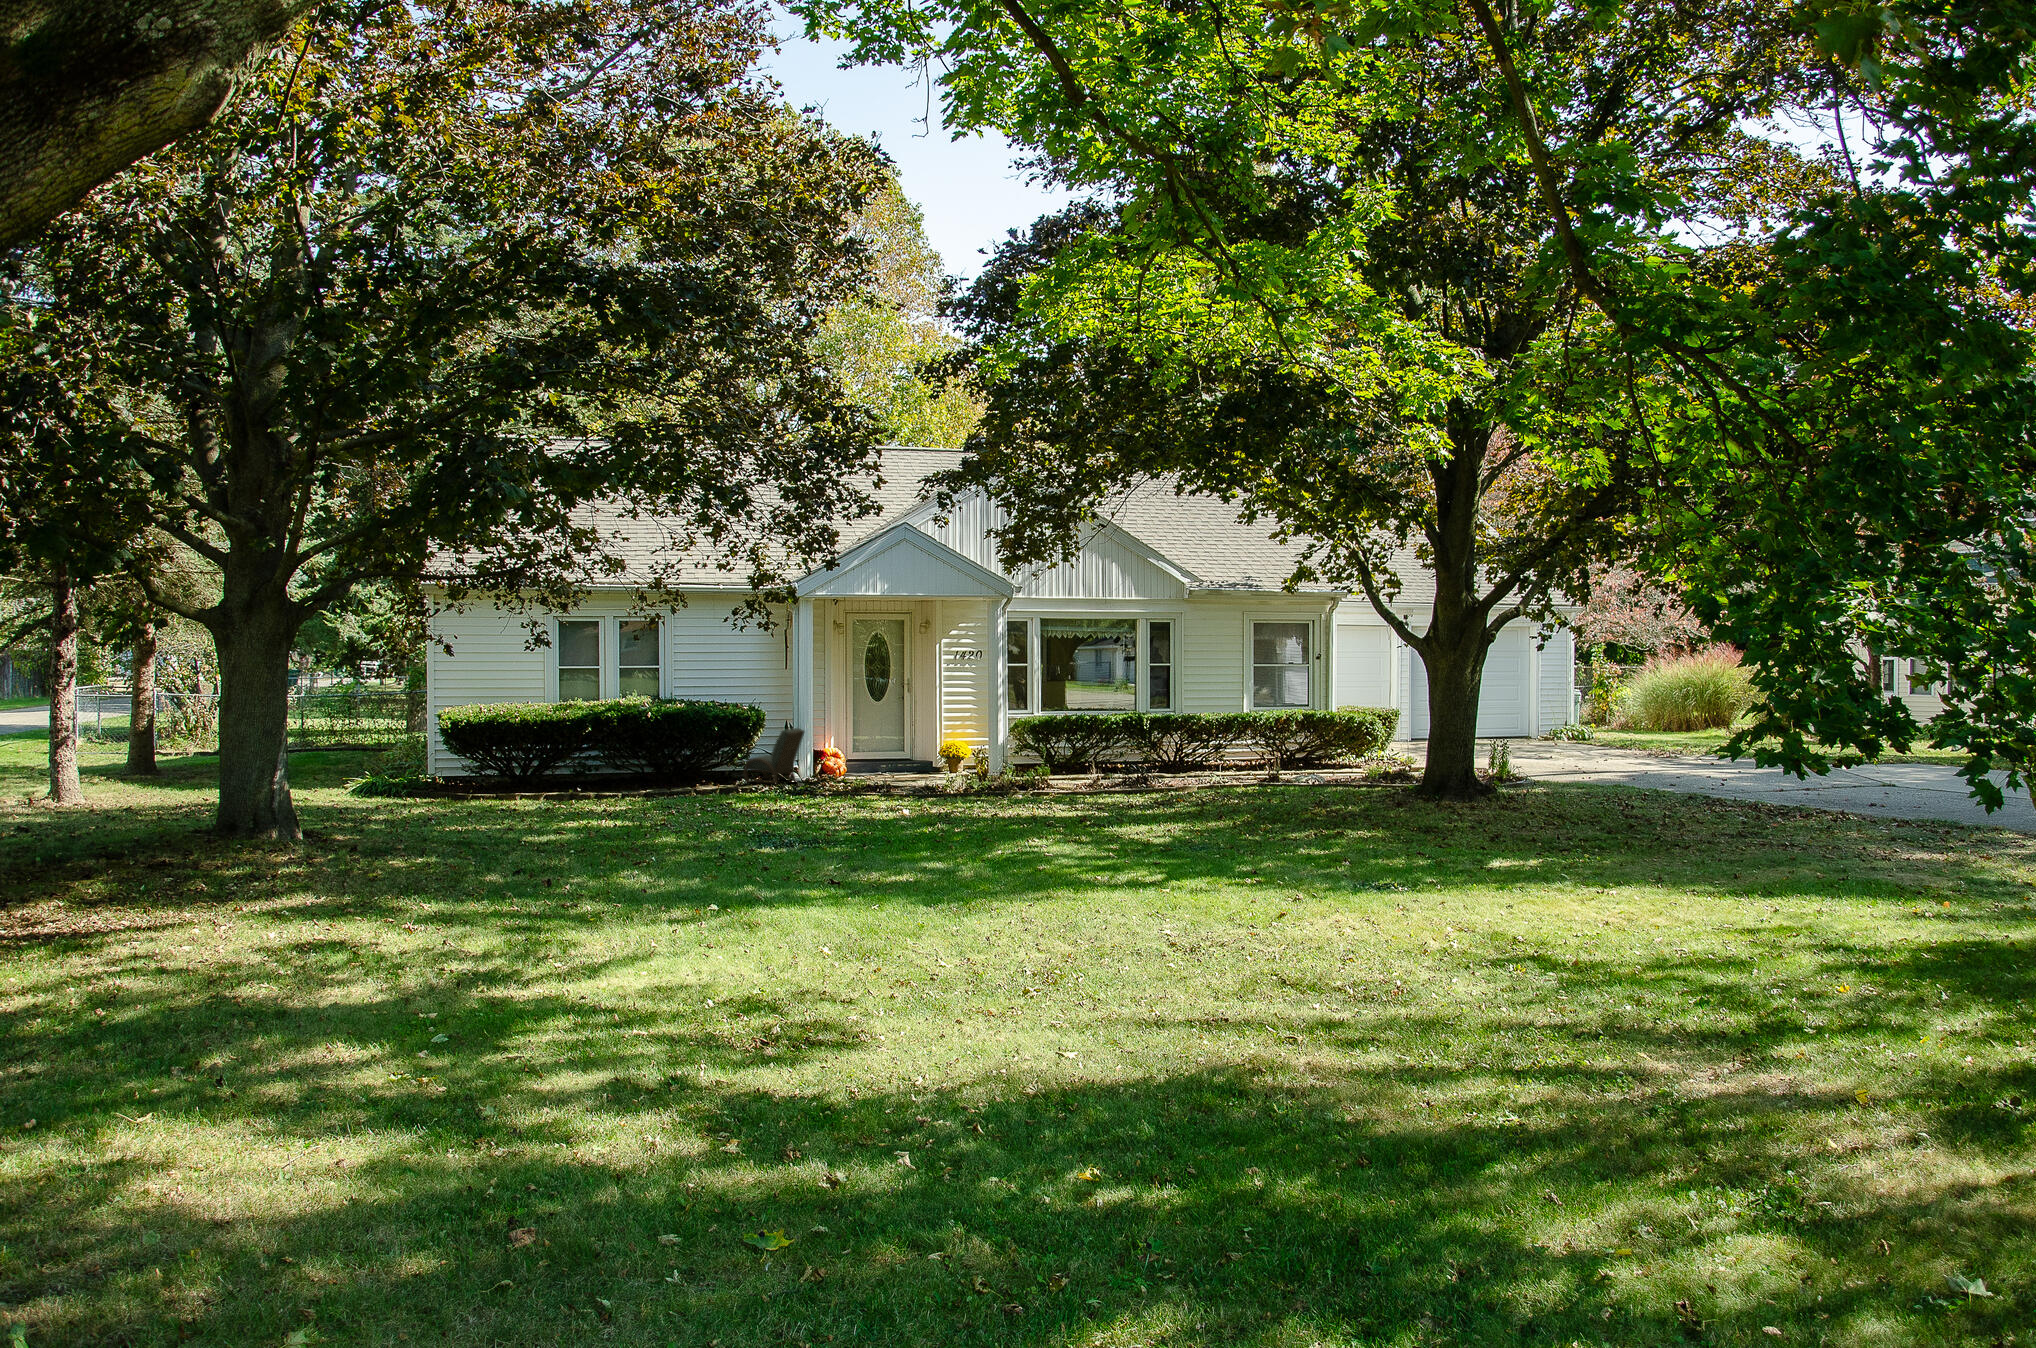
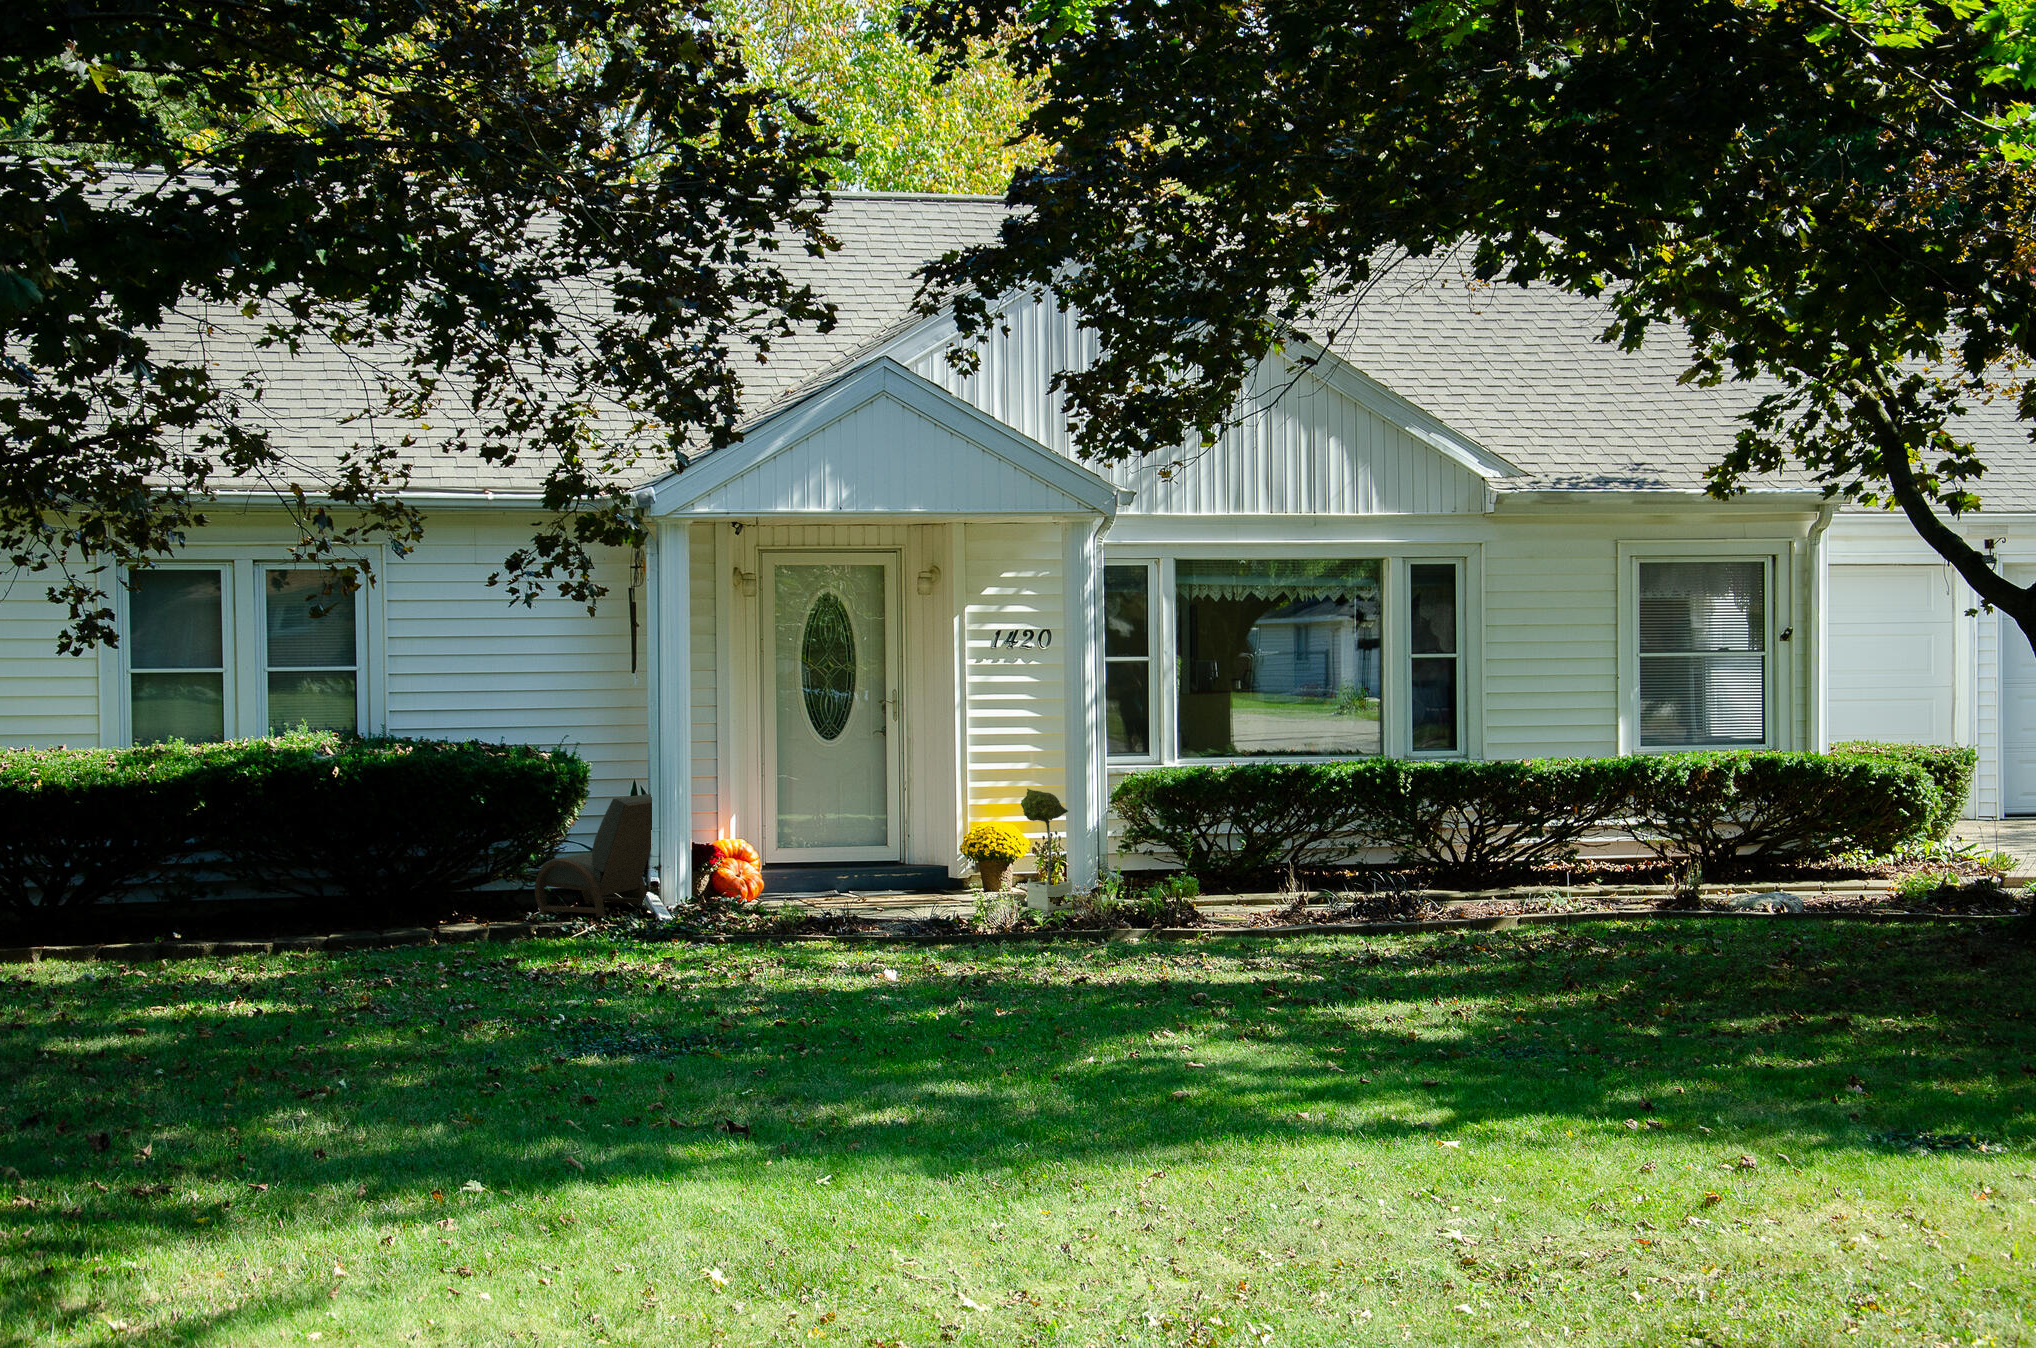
potted tree: none [970,727,993,782] -> present [1021,789,1072,910]

